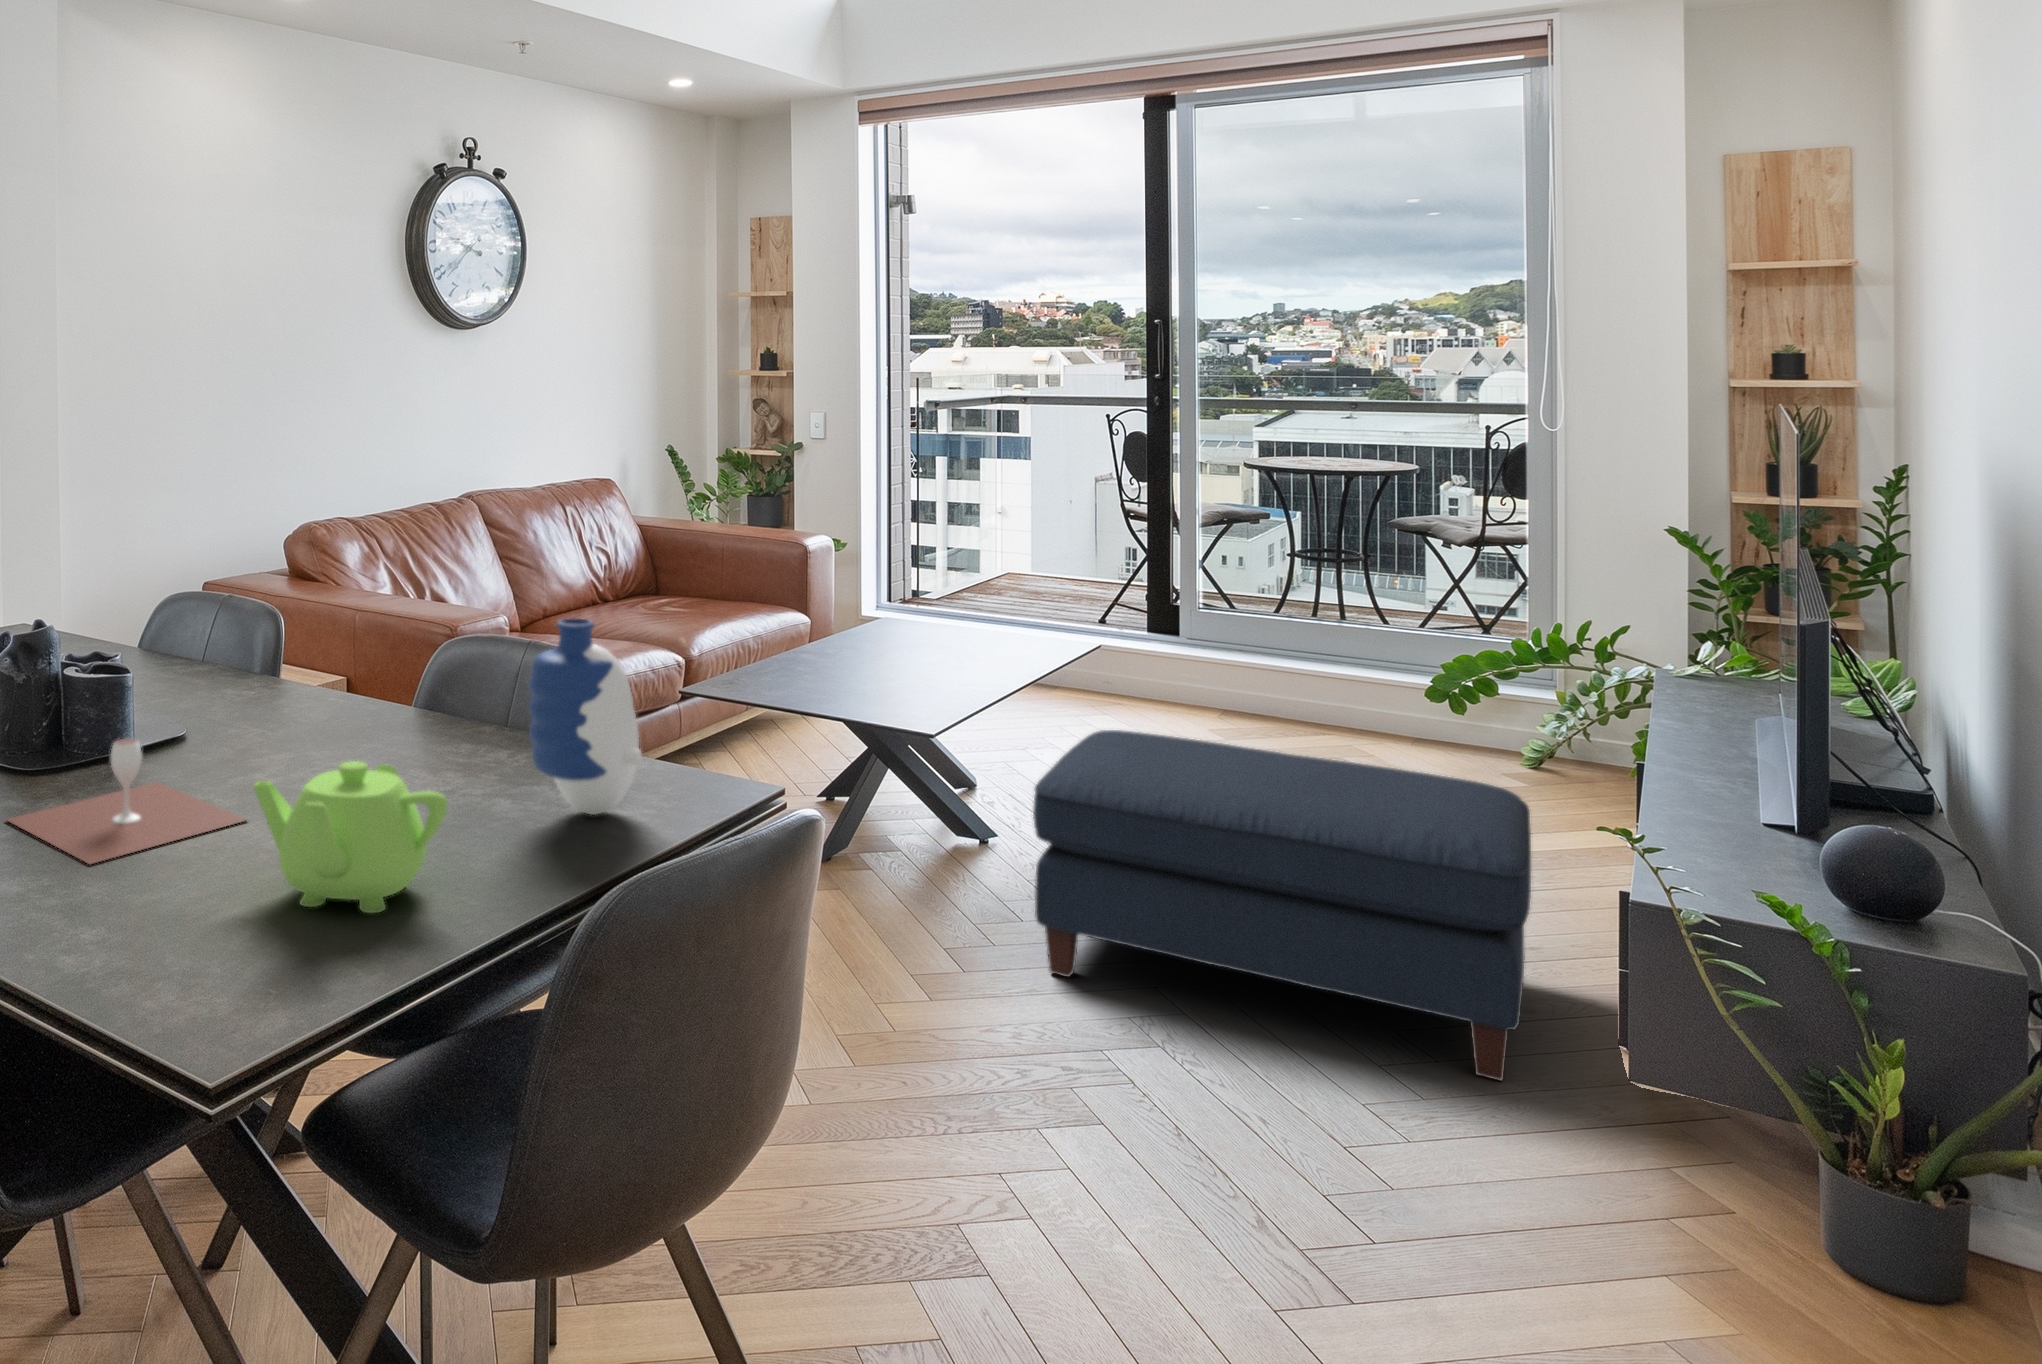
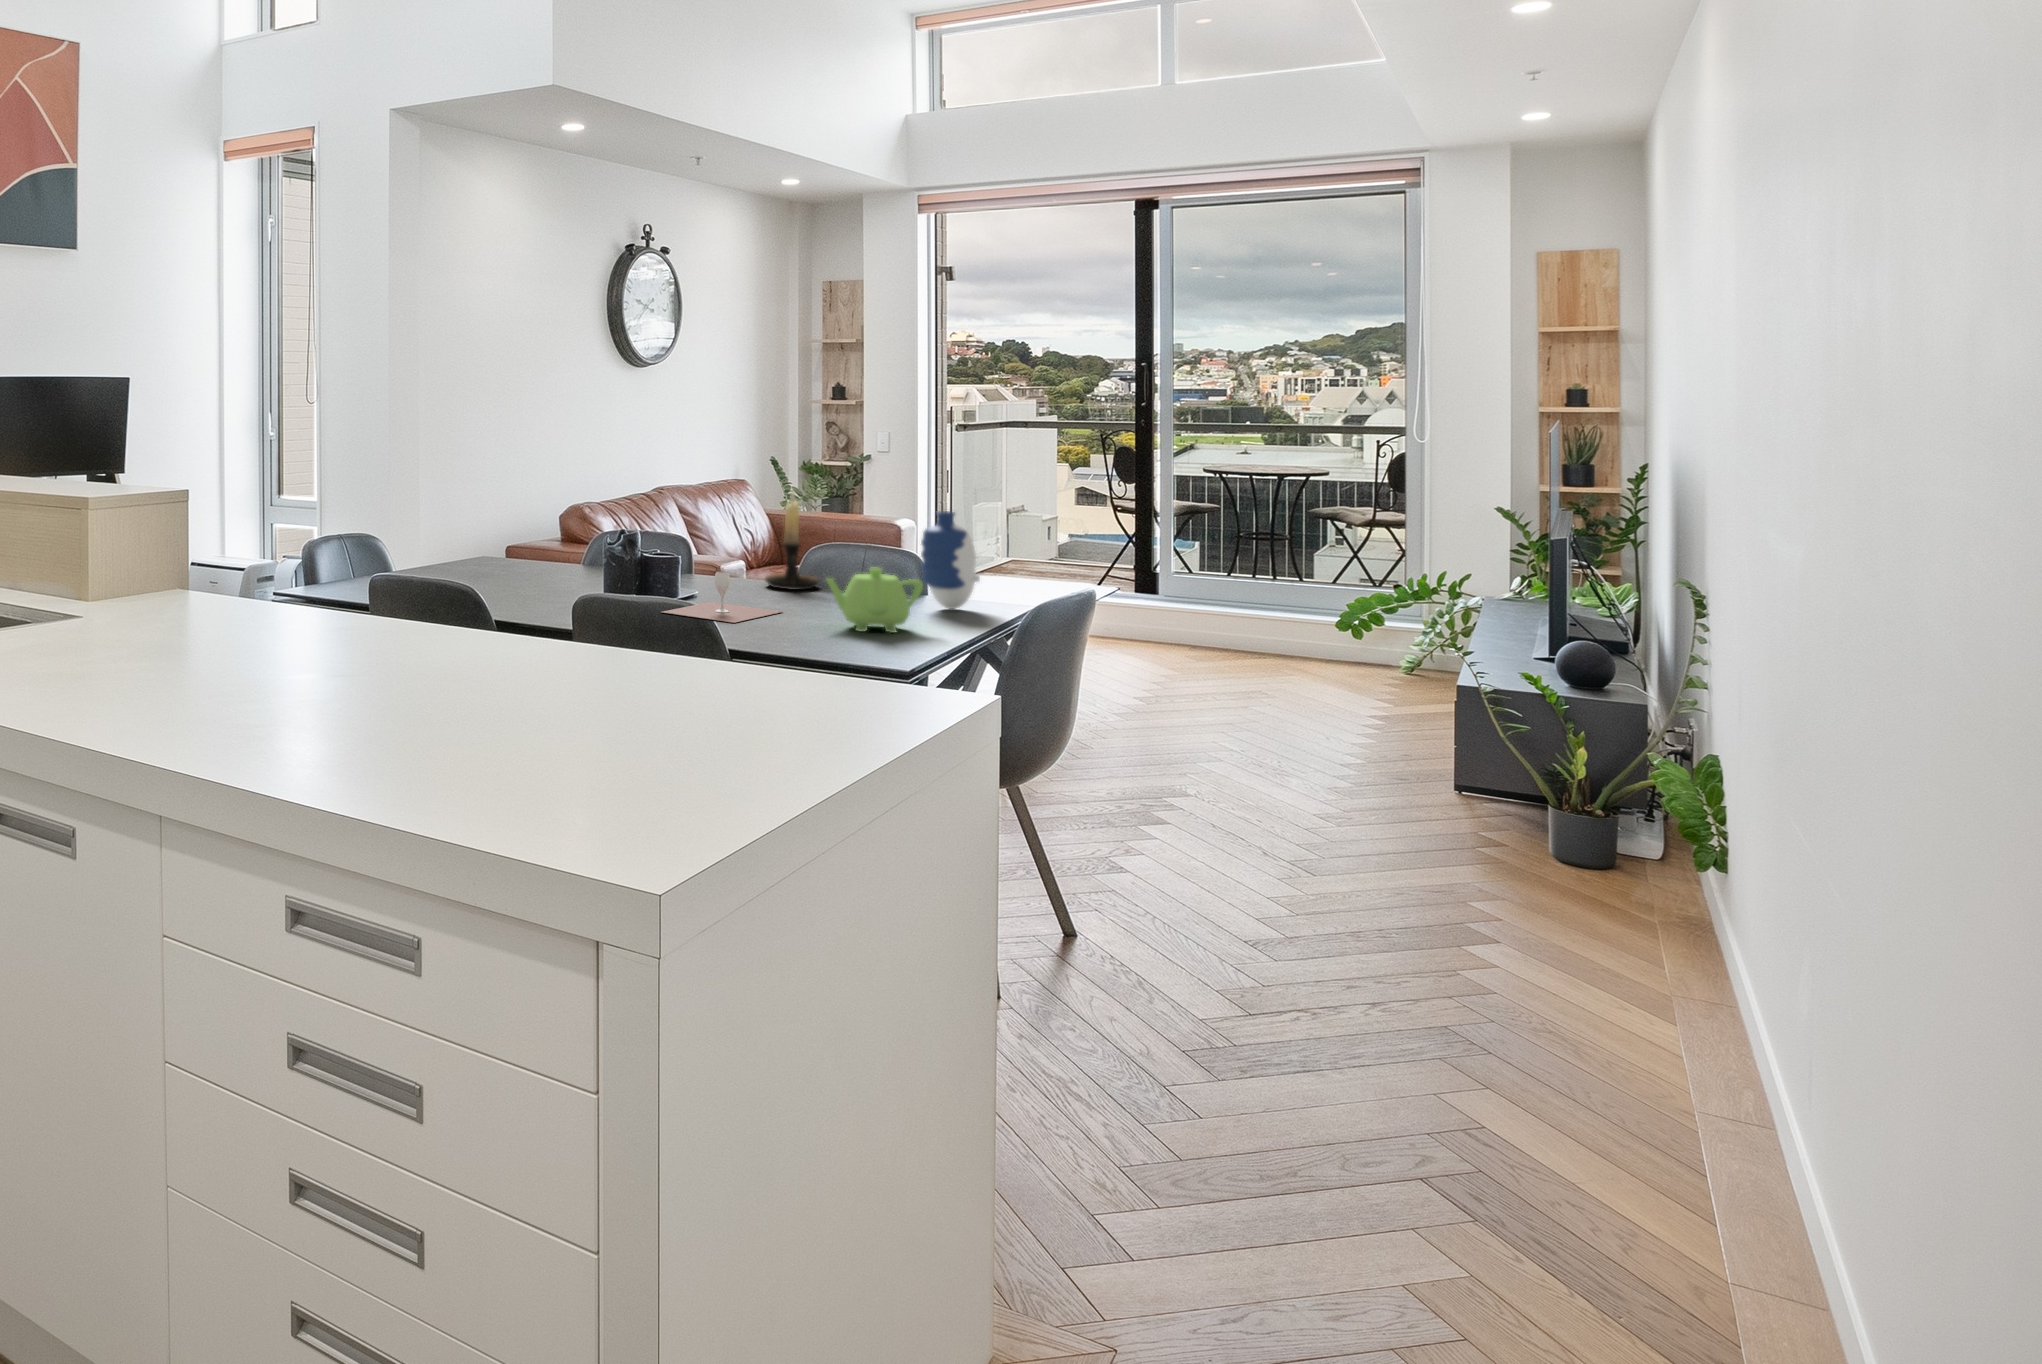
candle holder: none [333,549,427,743] -> present [765,491,819,590]
ottoman: present [1033,730,1531,1081] -> none [1107,627,1405,805]

